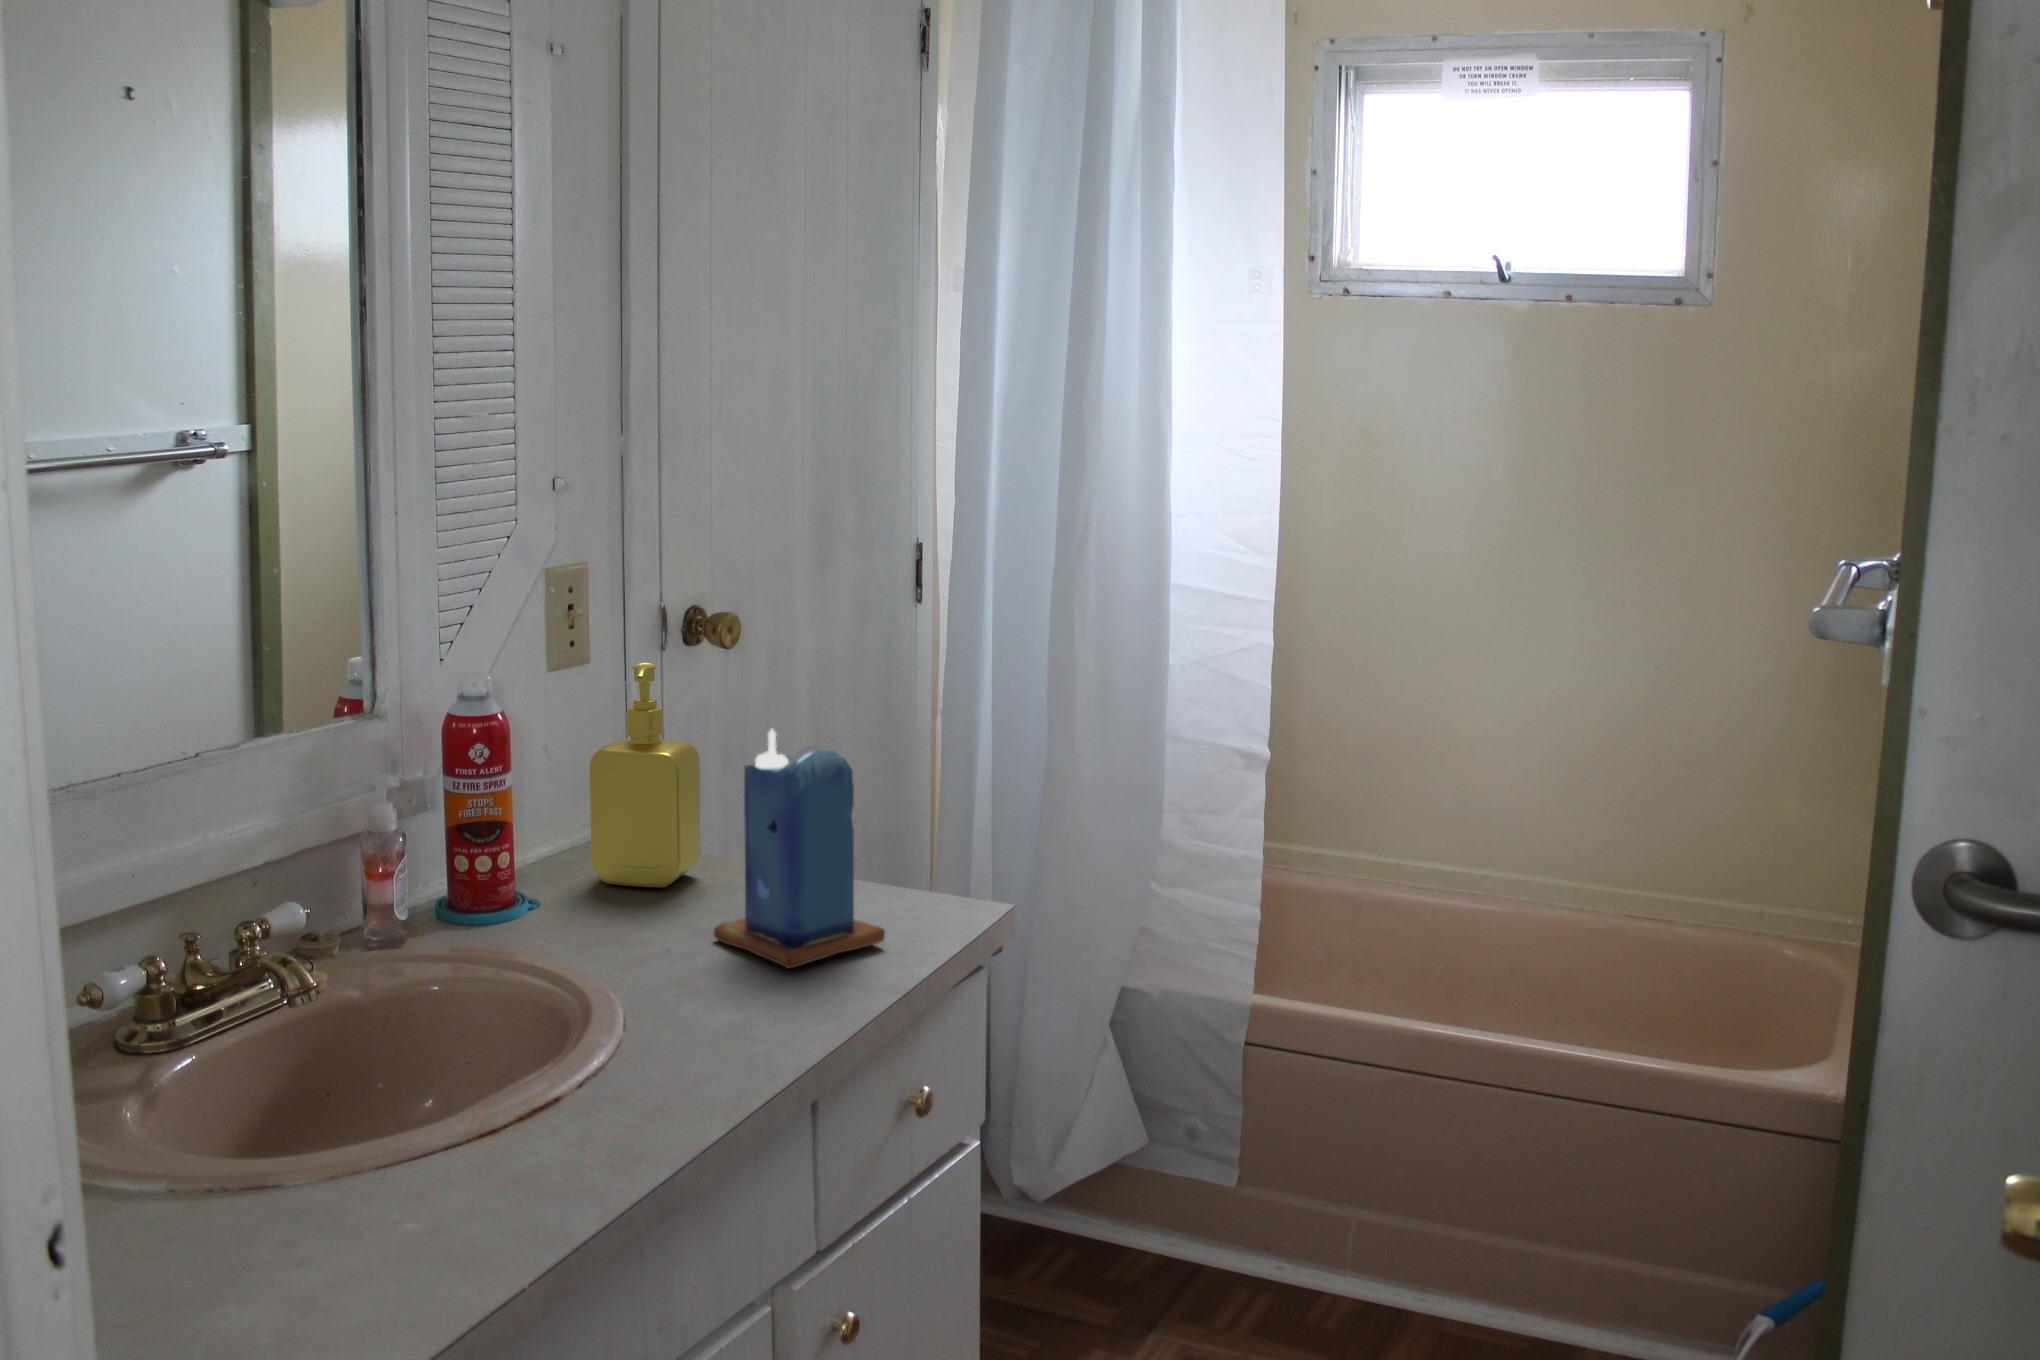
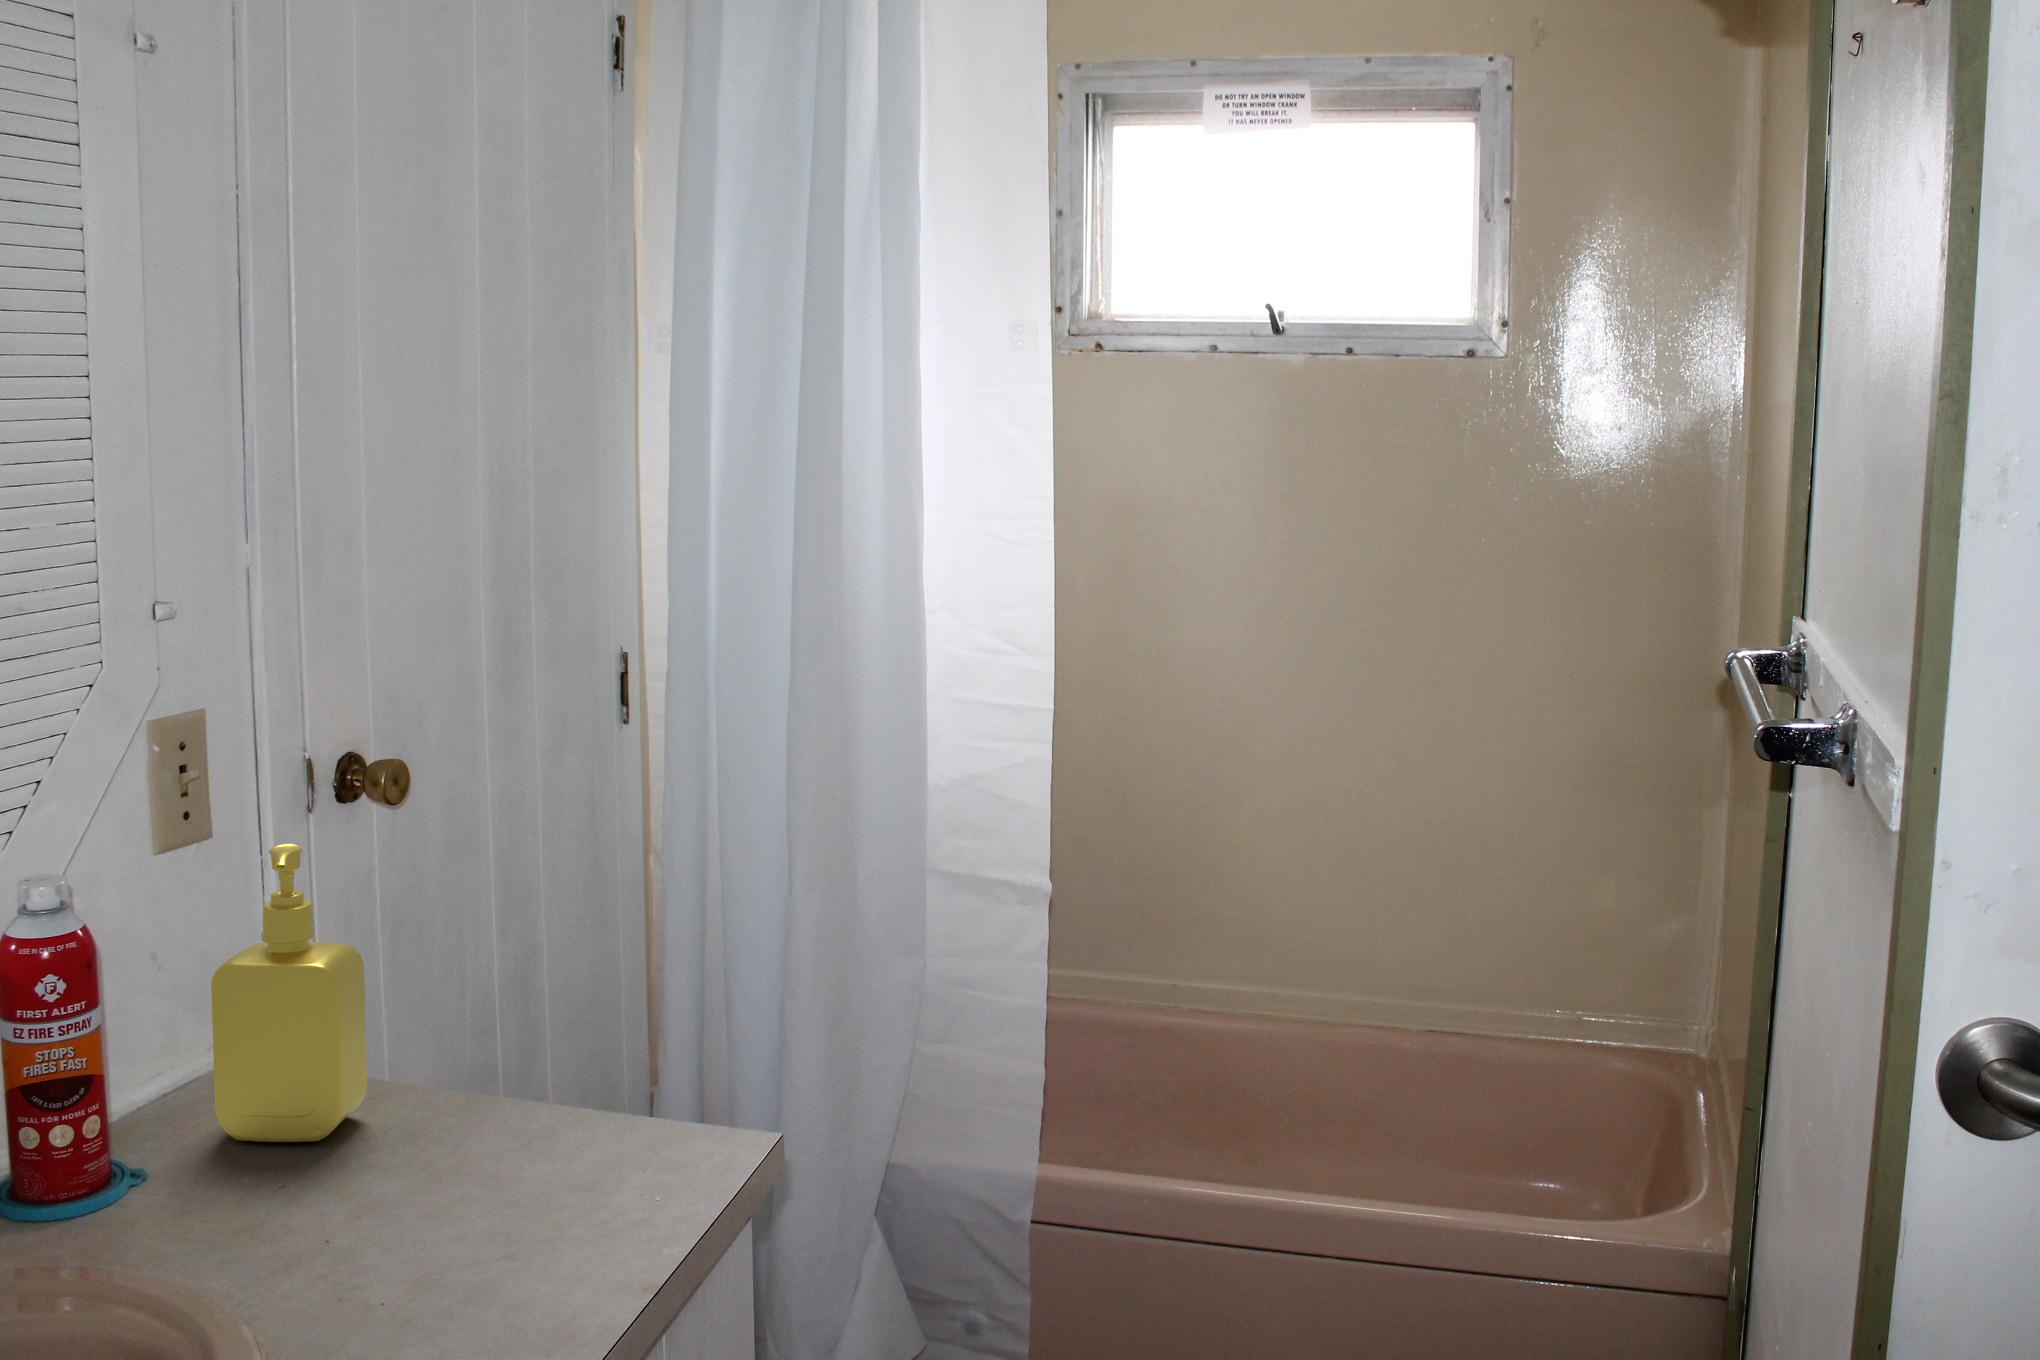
candle: present [714,729,885,968] -> none [393,934,627,1260]

